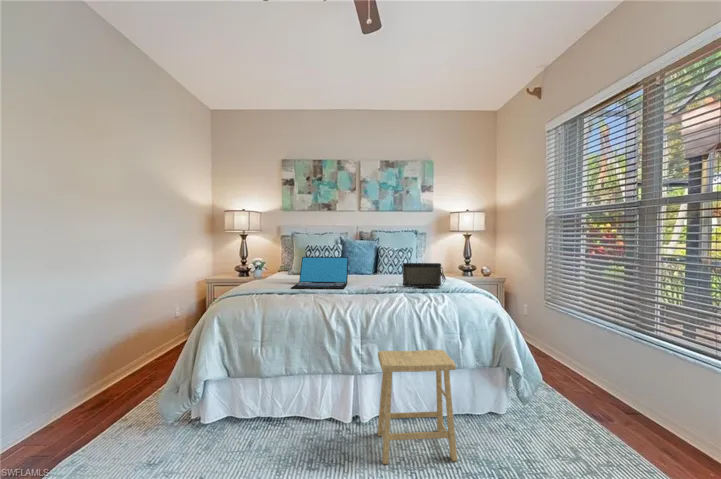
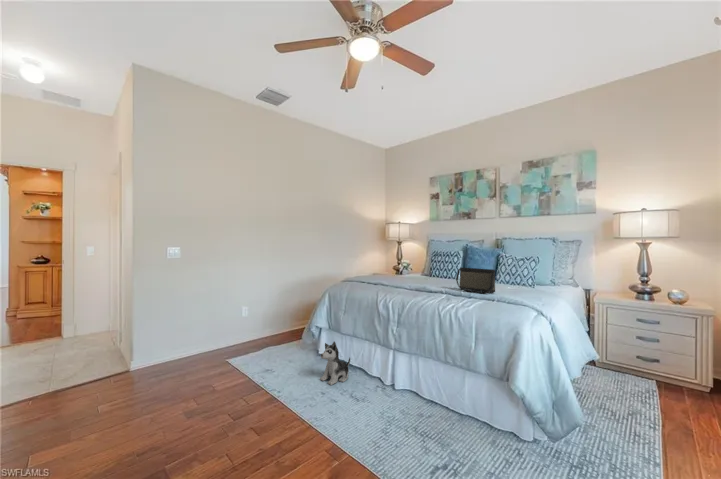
laptop: present [291,257,349,290] -> none [376,259,429,285]
footstool: present [378,350,457,464] -> none [380,333,450,438]
plush toy: none [249,391,289,461] -> present [320,342,350,385]

